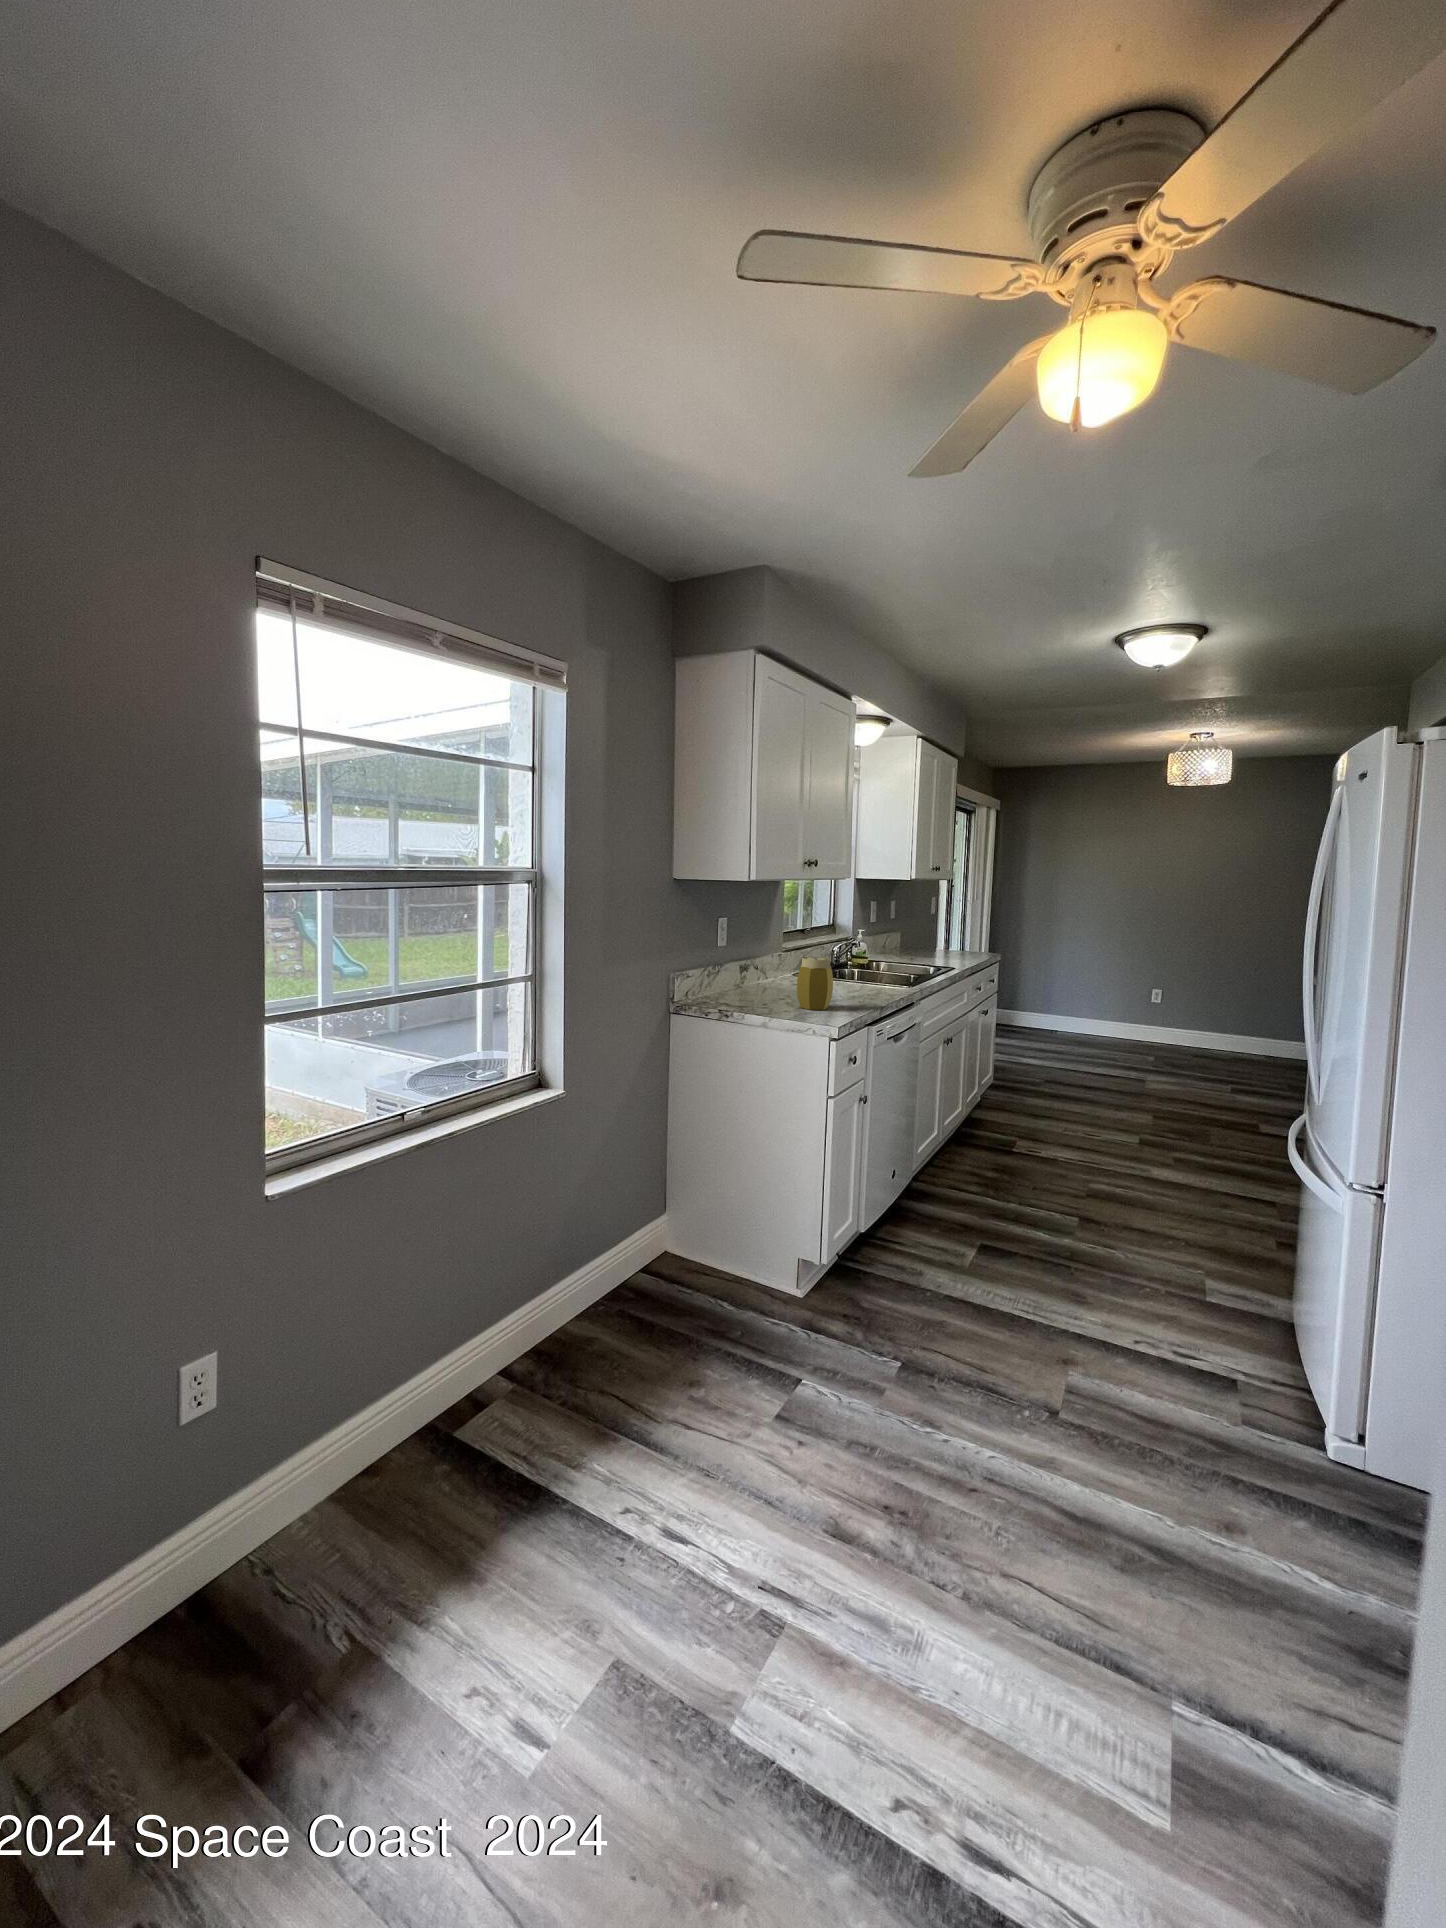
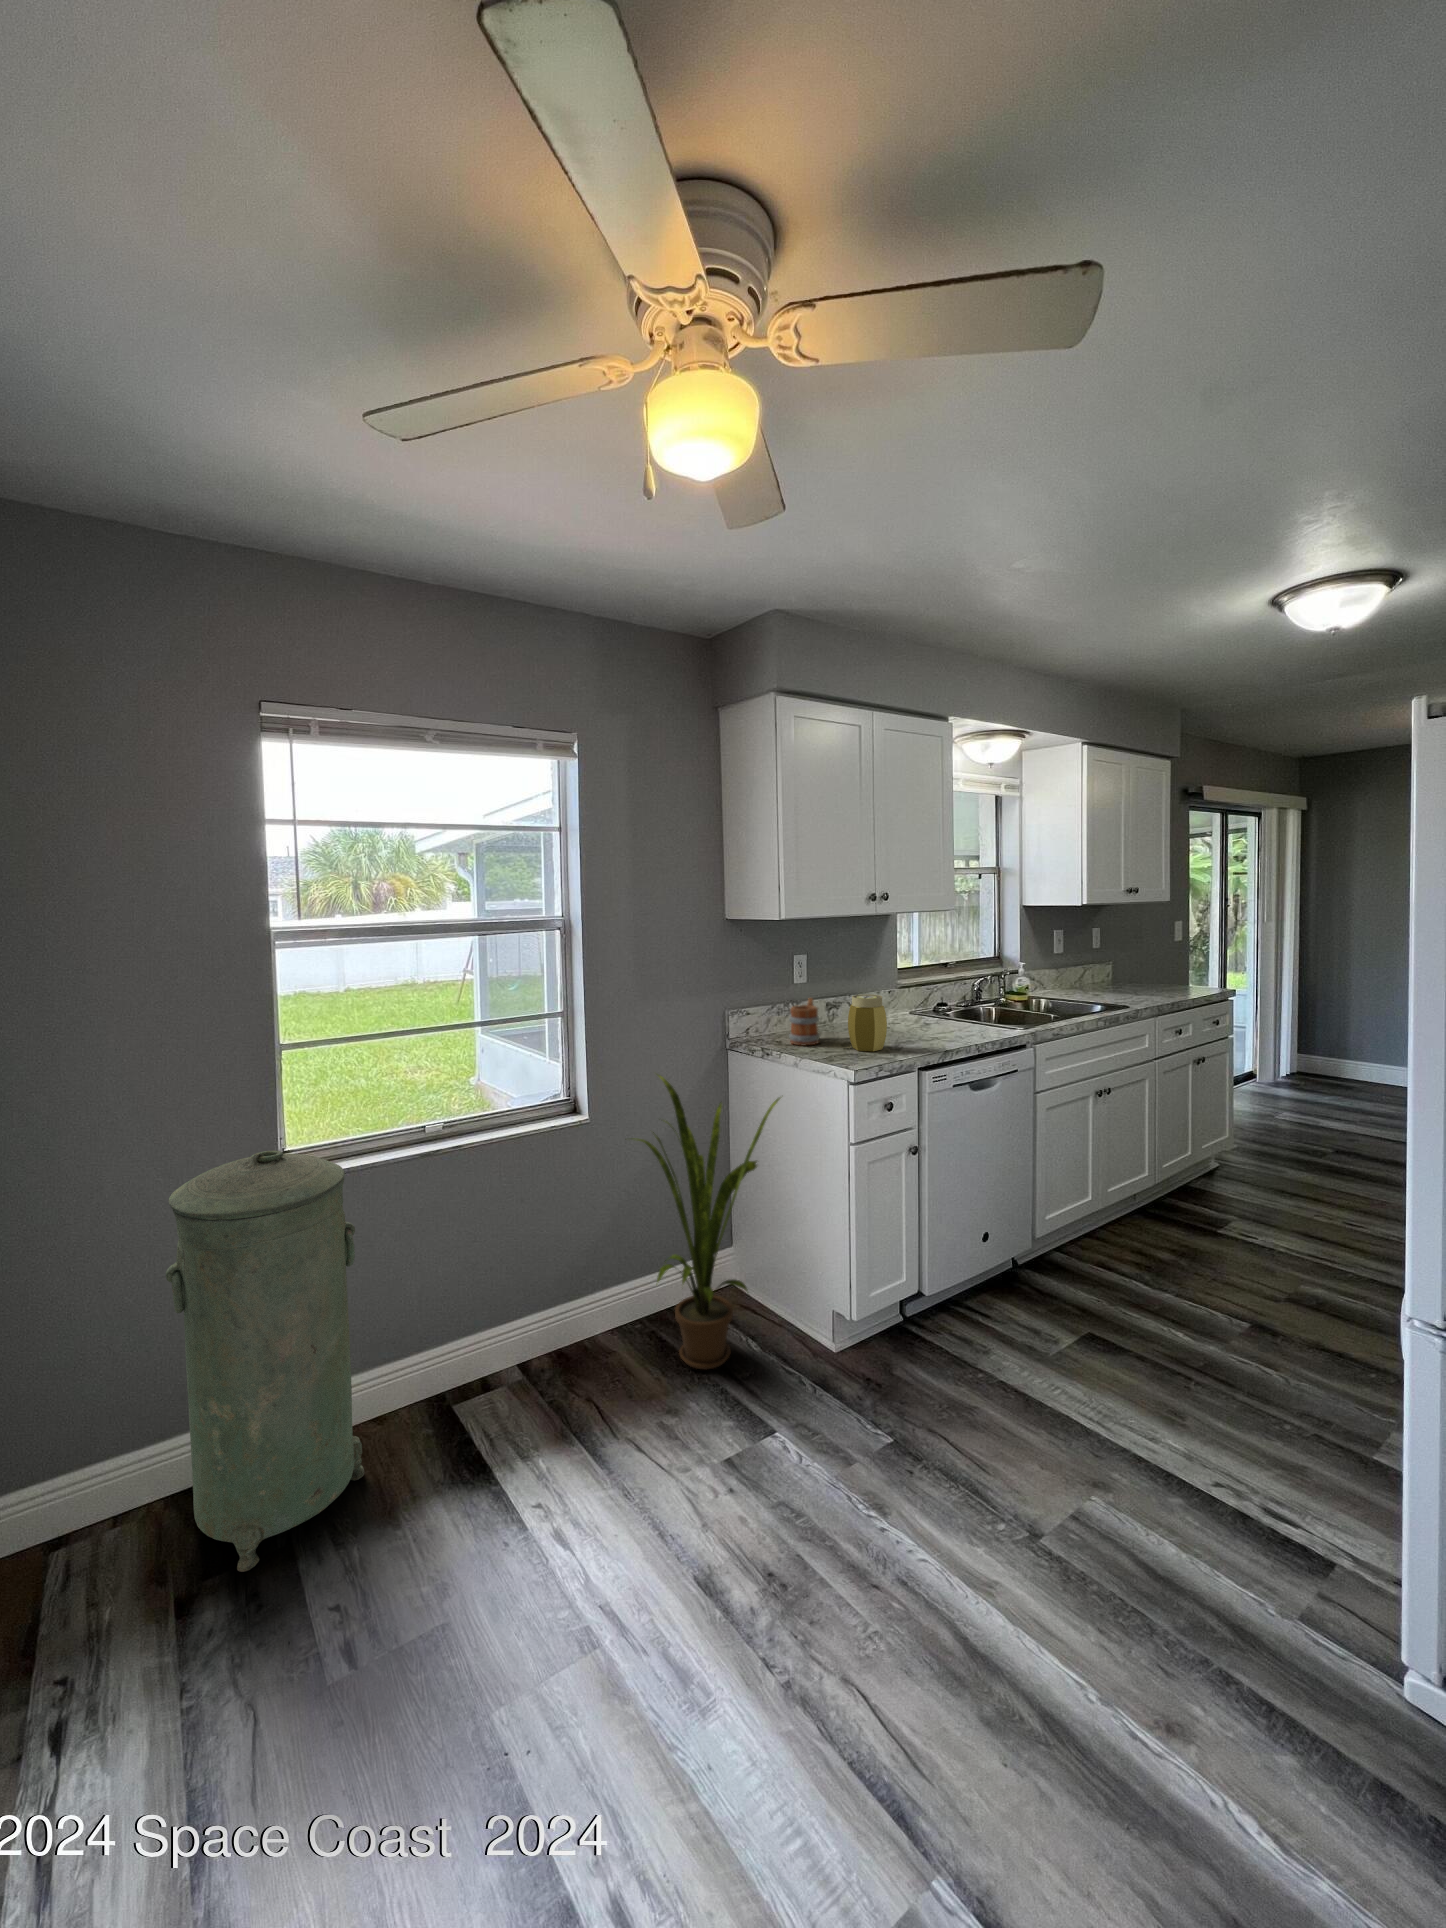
mug: none [736,961,765,1007] -> present [789,998,820,1045]
house plant: none [621,1038,782,1336] -> present [633,1075,780,1369]
trash can: none [186,1150,411,1692] -> present [166,1151,364,1572]

